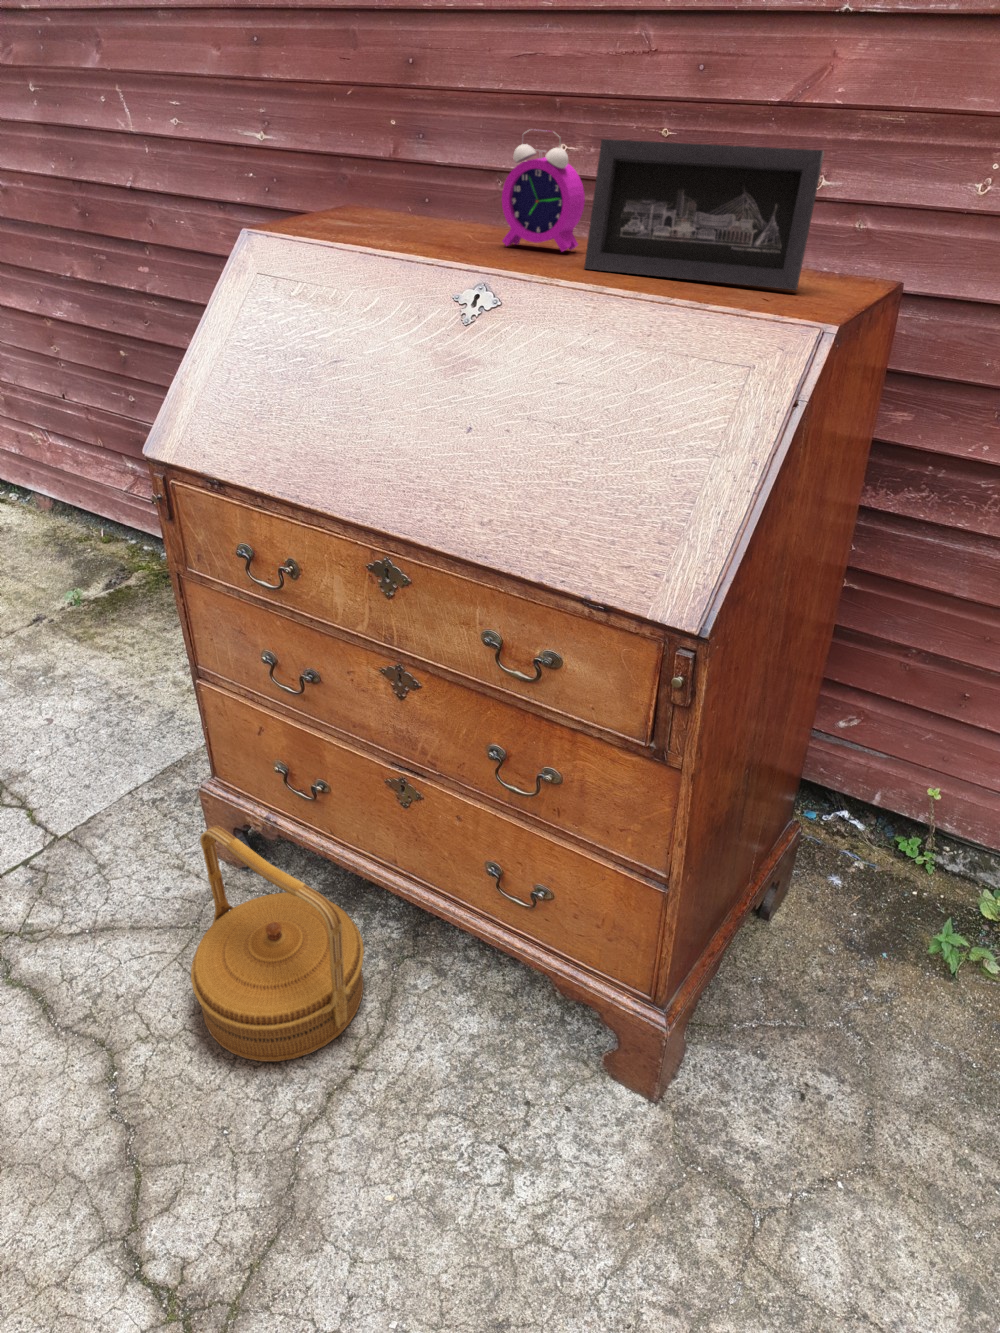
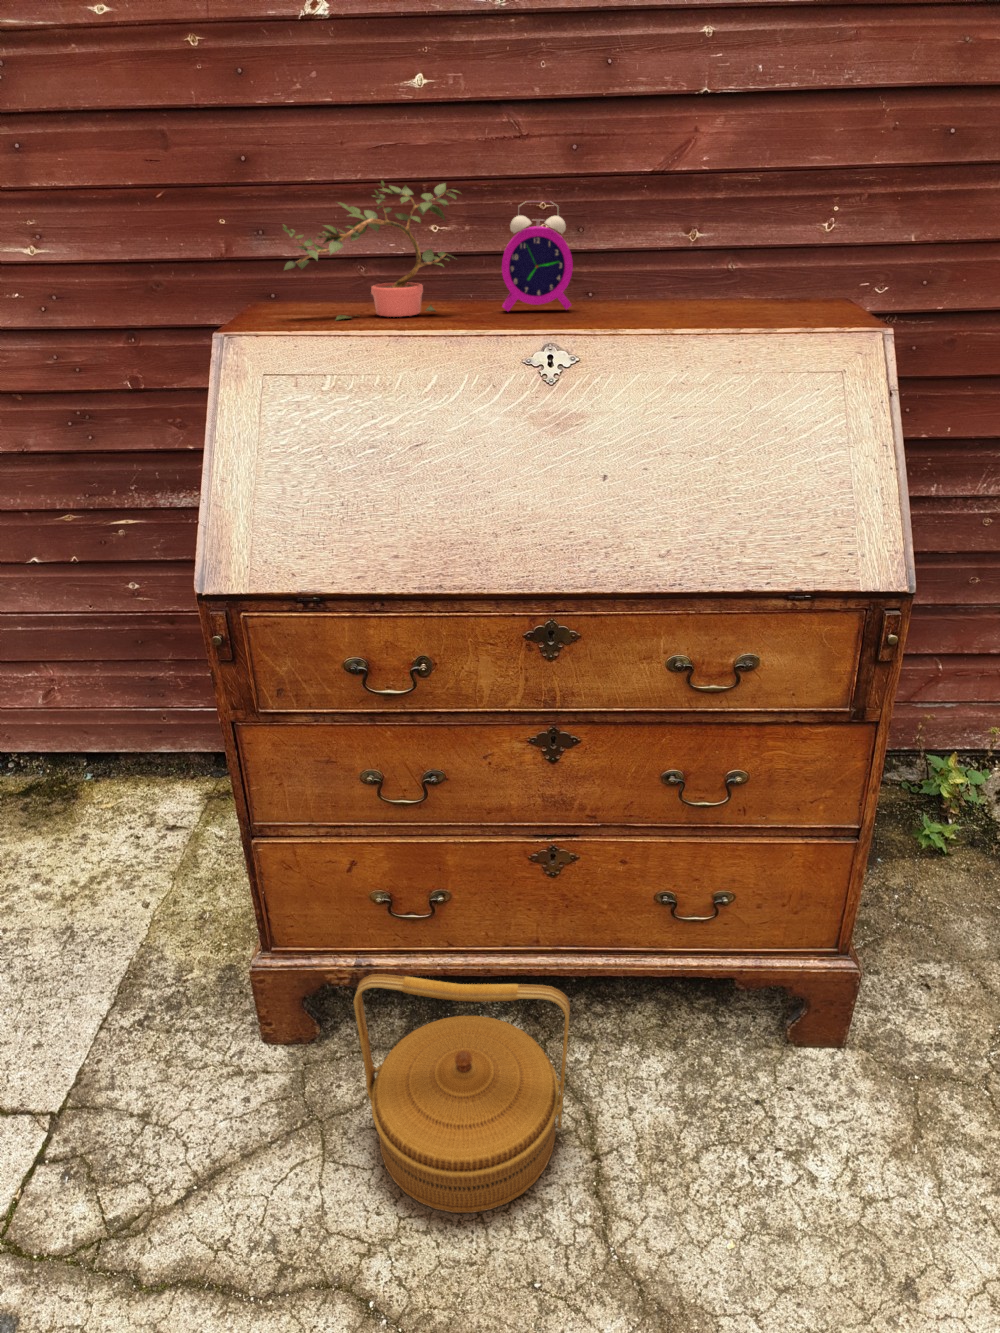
potted plant: none [300,96,471,238] -> present [283,181,458,320]
picture frame: present [584,139,824,290] -> none [619,196,810,318]

